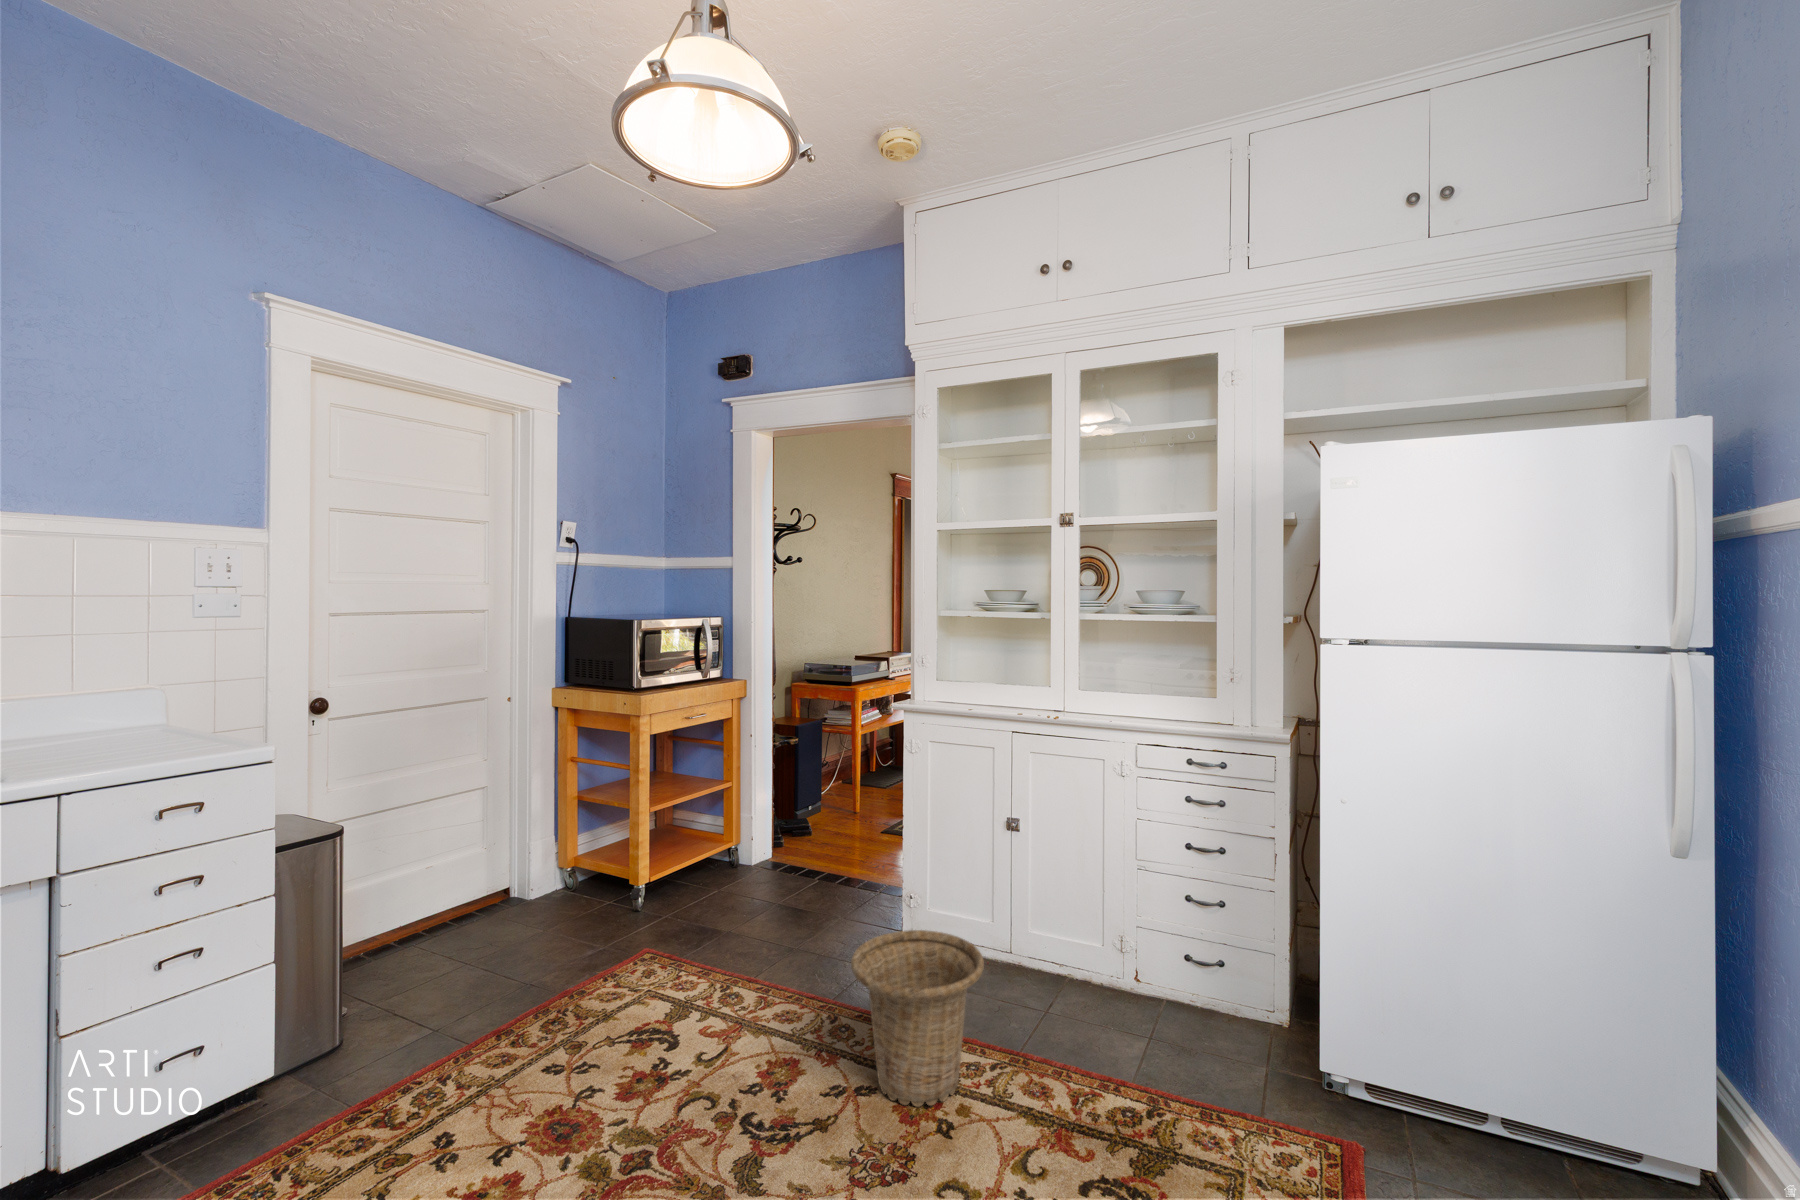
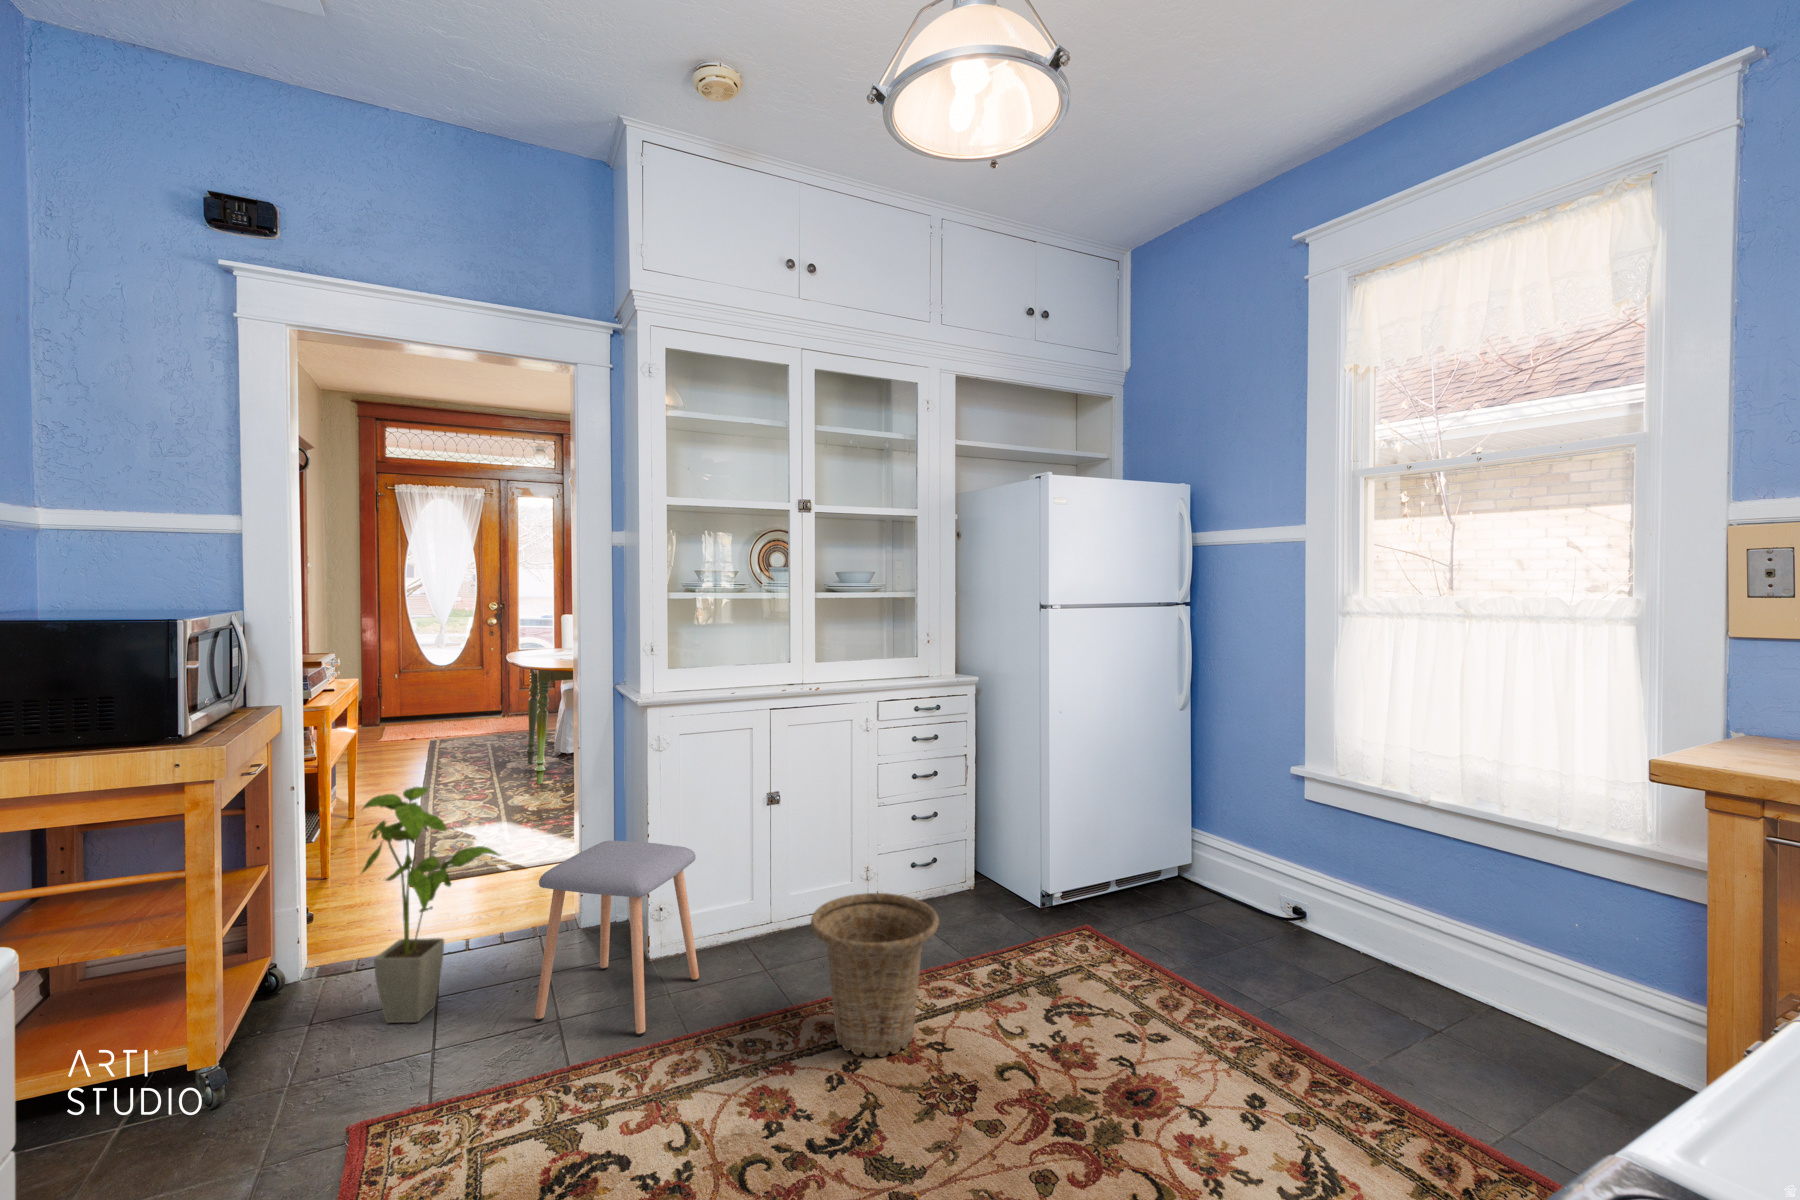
house plant: none [715,748,798,914] -> present [360,787,499,1023]
stool: none [785,822,904,984] -> present [535,841,699,1036]

